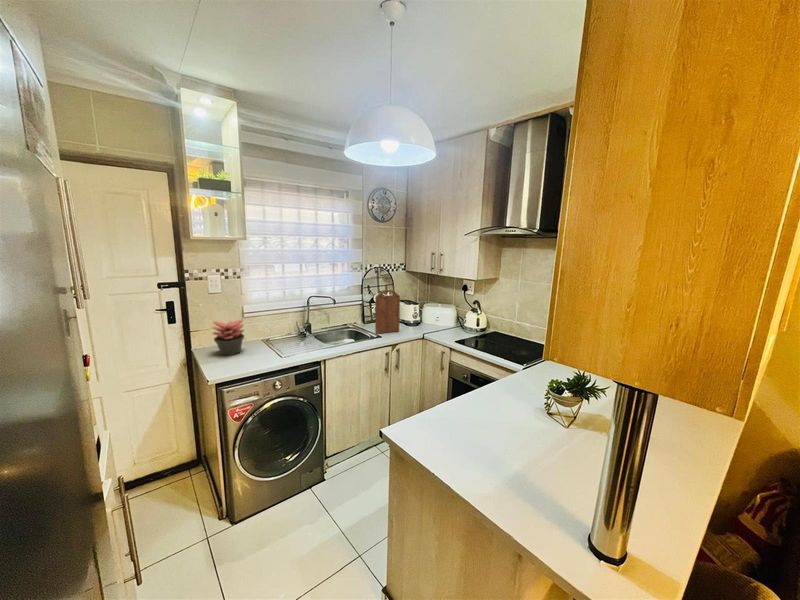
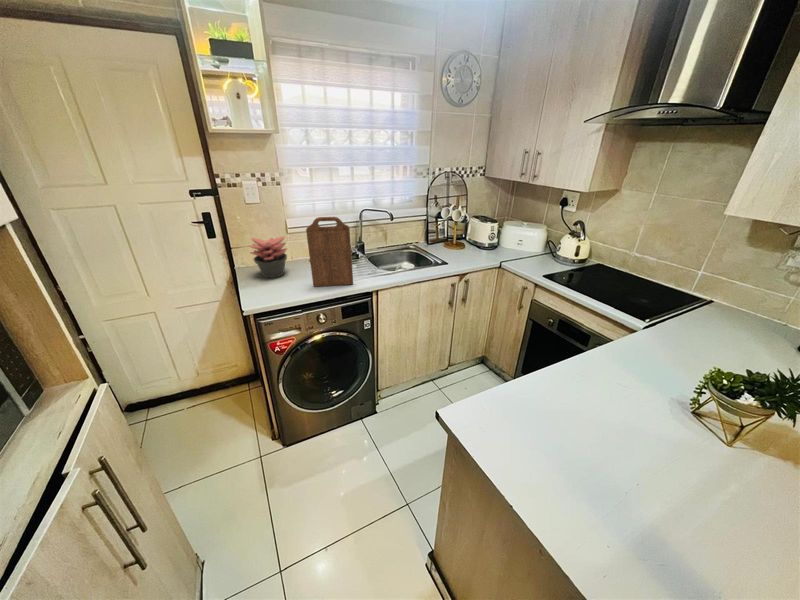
cutting board: present [375,290,400,333] -> present [306,217,353,287]

